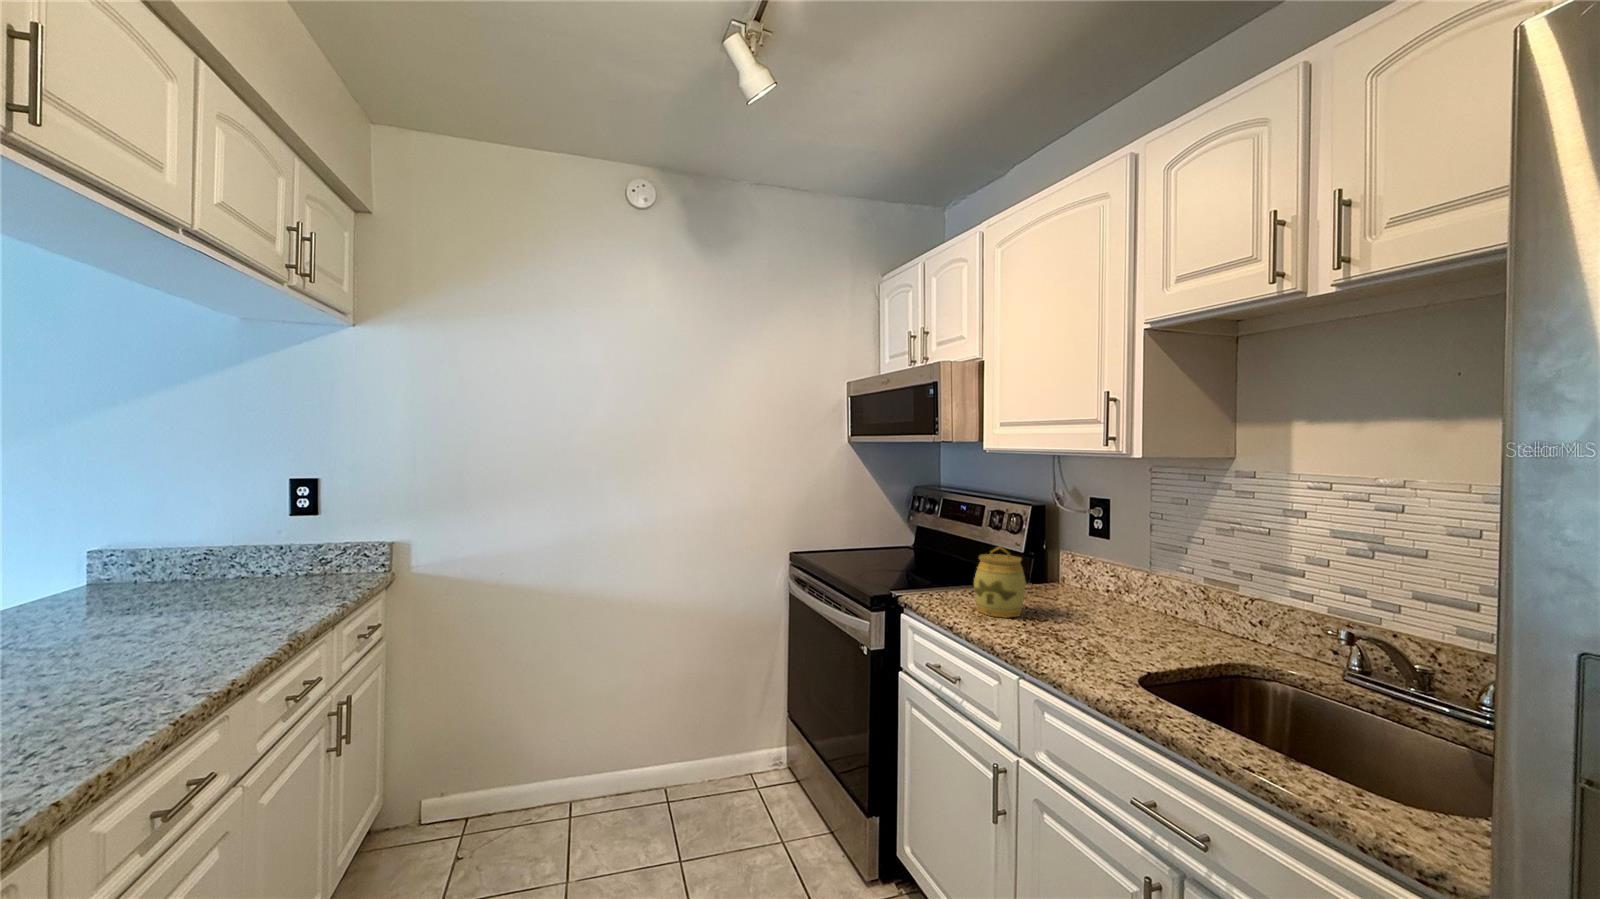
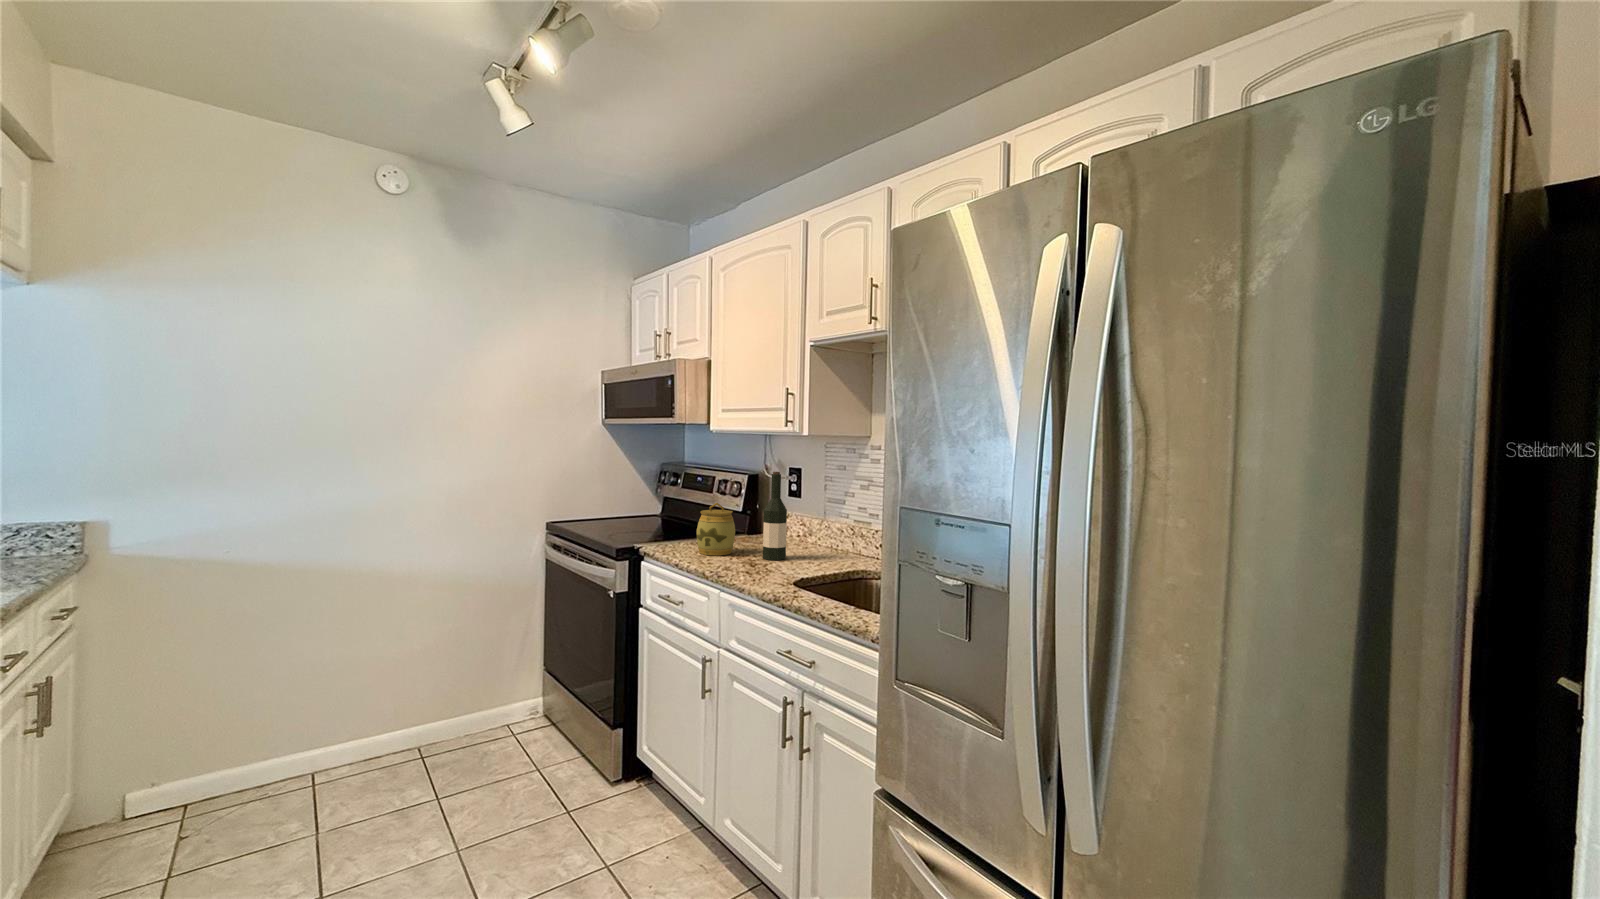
wine bottle: none [1070,508,1105,633] -> present [763,472,787,560]

